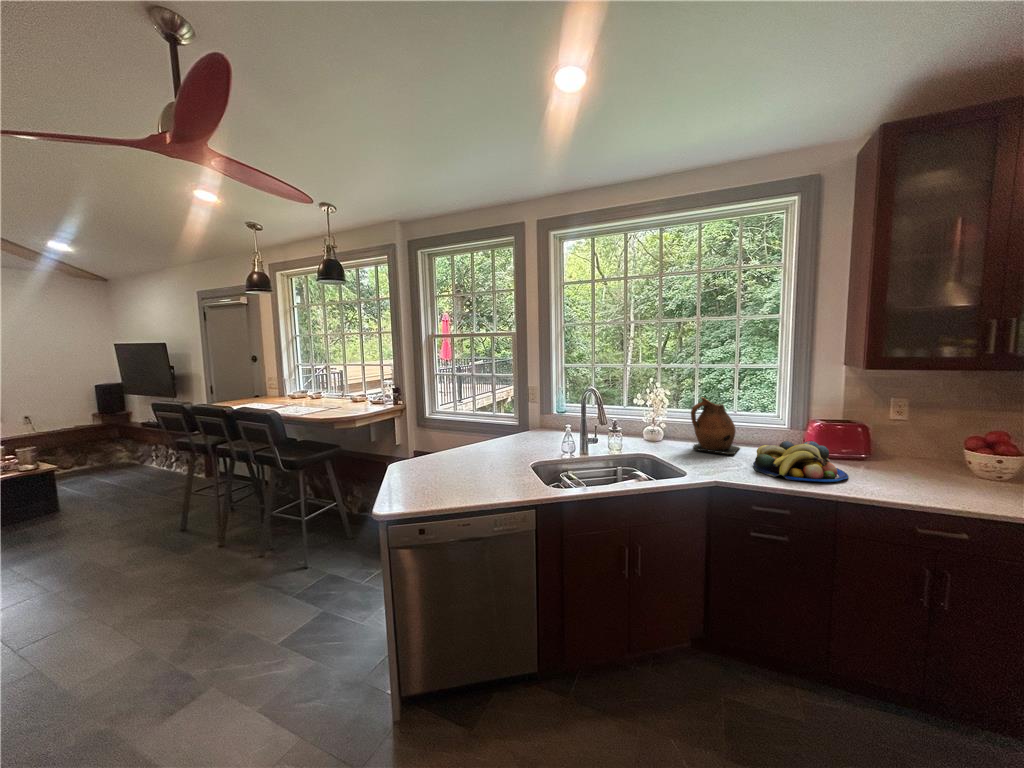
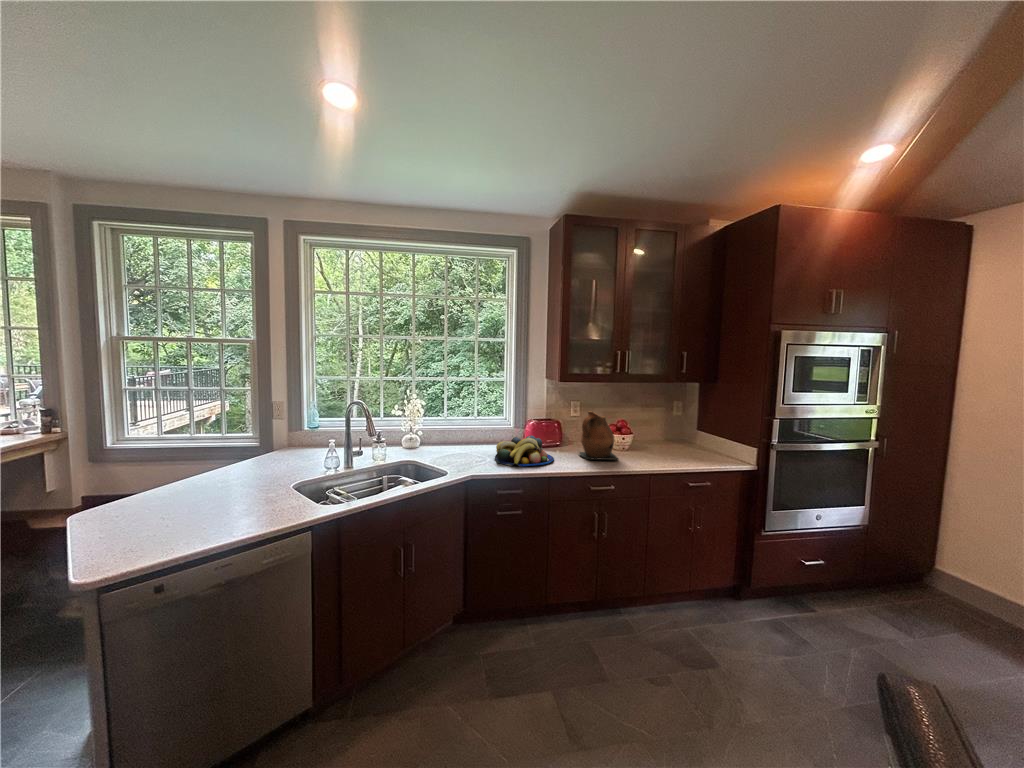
ceramic pitcher: present [691,397,740,455] -> present [580,411,618,460]

